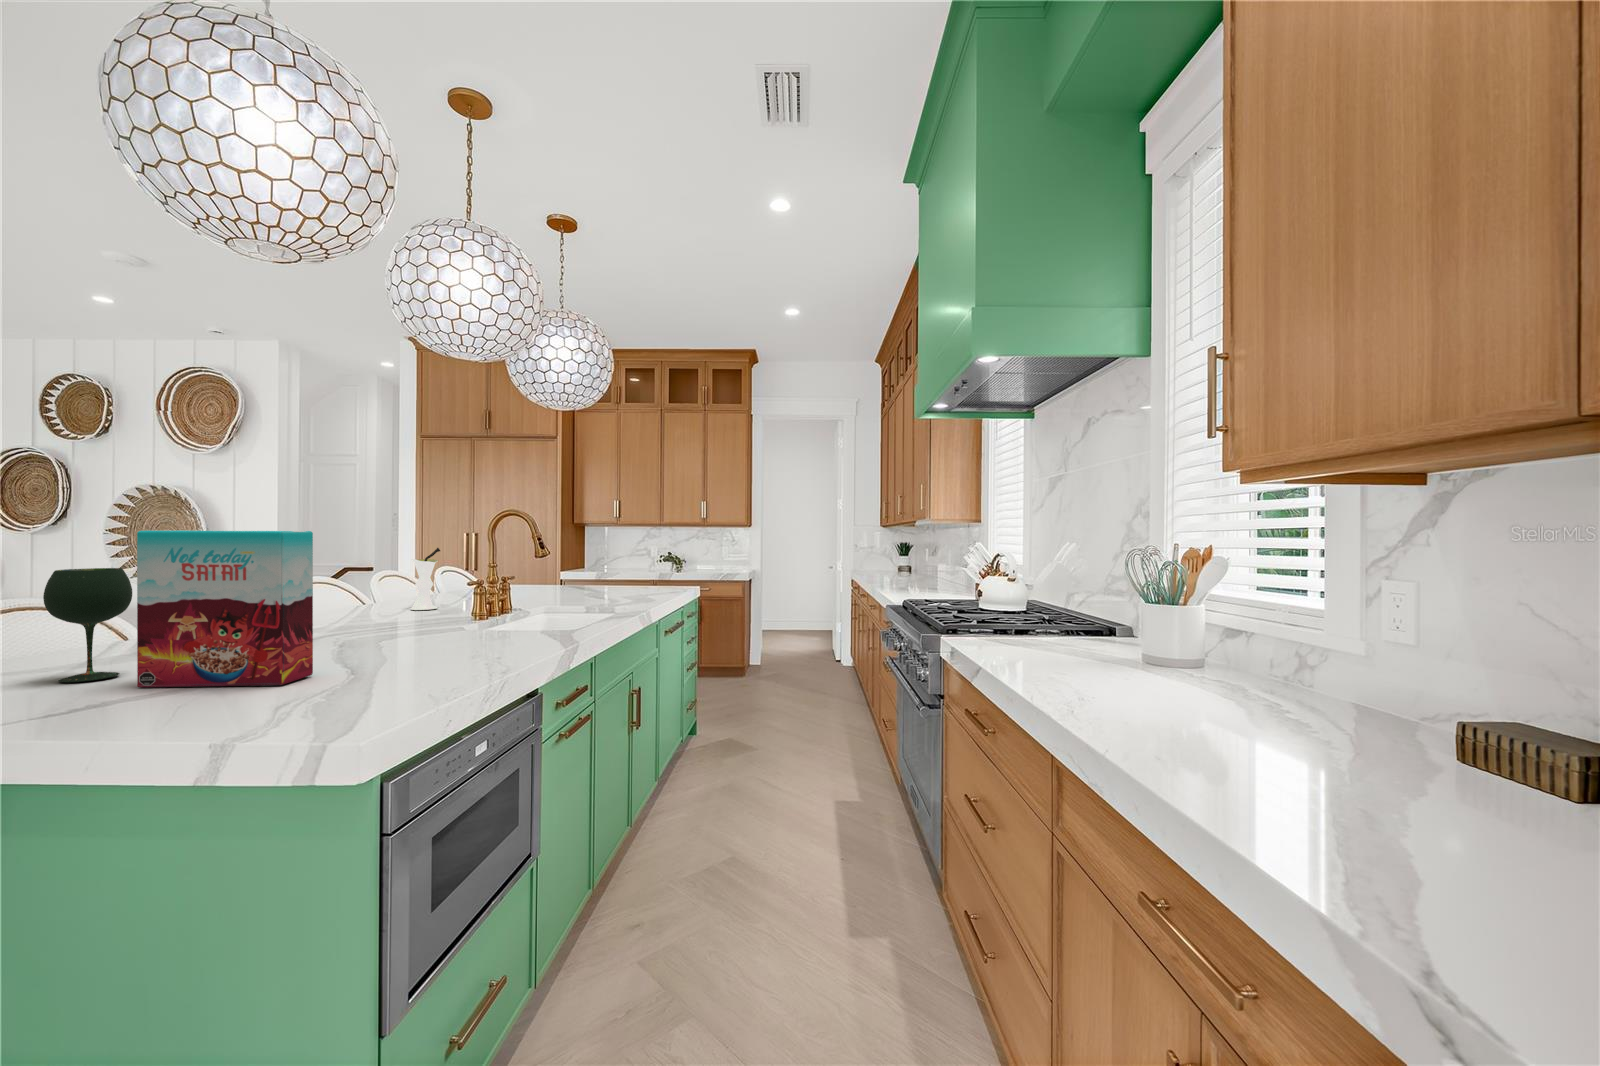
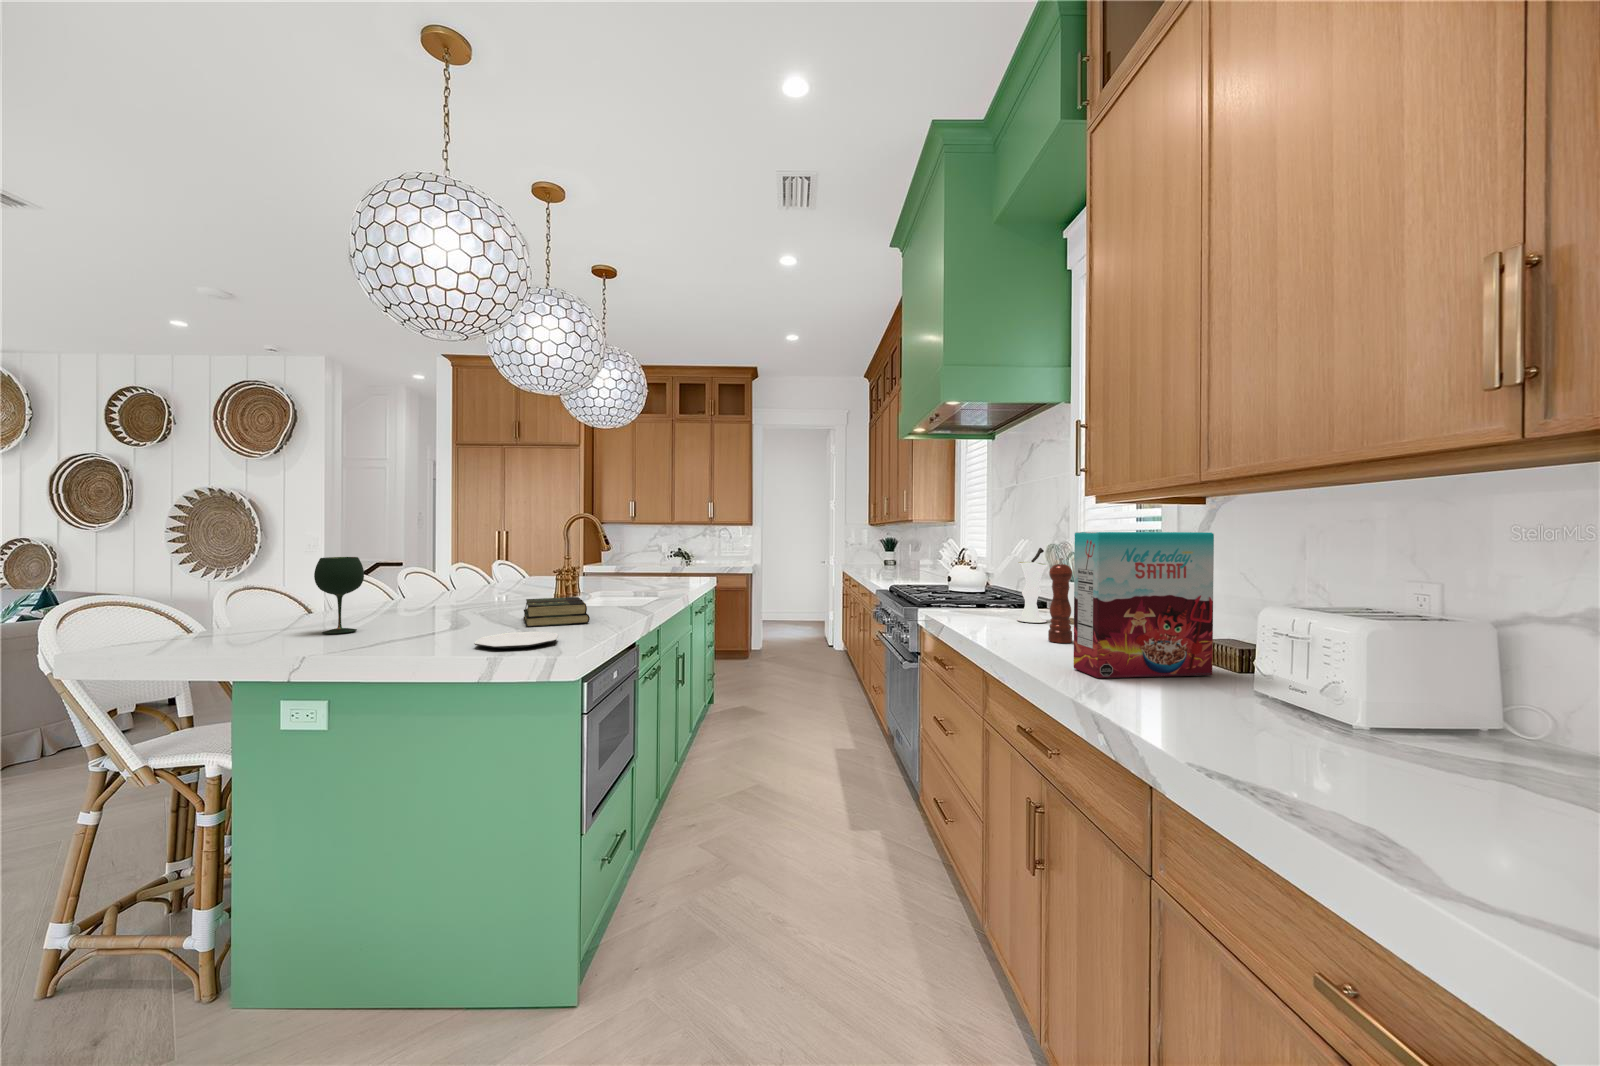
cereal box: present [137,531,313,688] -> present [1074,532,1214,678]
vase: present [411,548,440,610] -> present [1017,548,1048,623]
pepper mill: none [1150,573,1190,710] -> present [1048,558,1072,643]
book: none [376,622,477,669] -> present [524,597,590,627]
plate: none [232,682,388,718] -> present [474,632,558,649]

